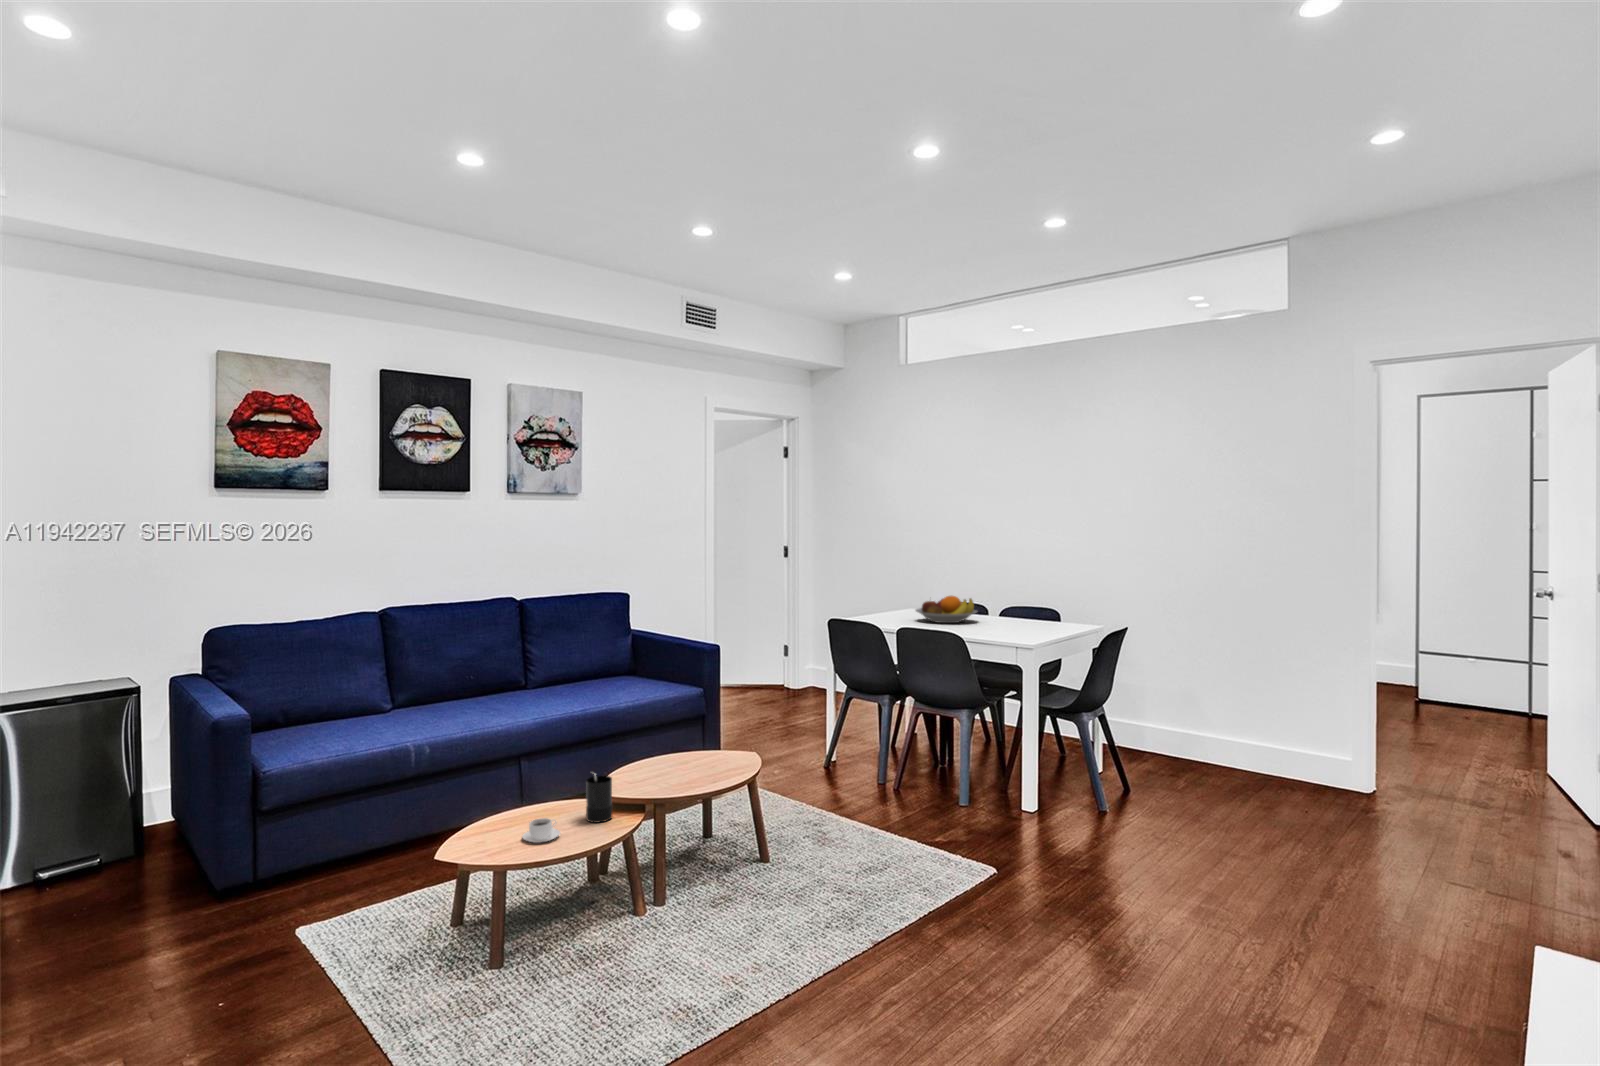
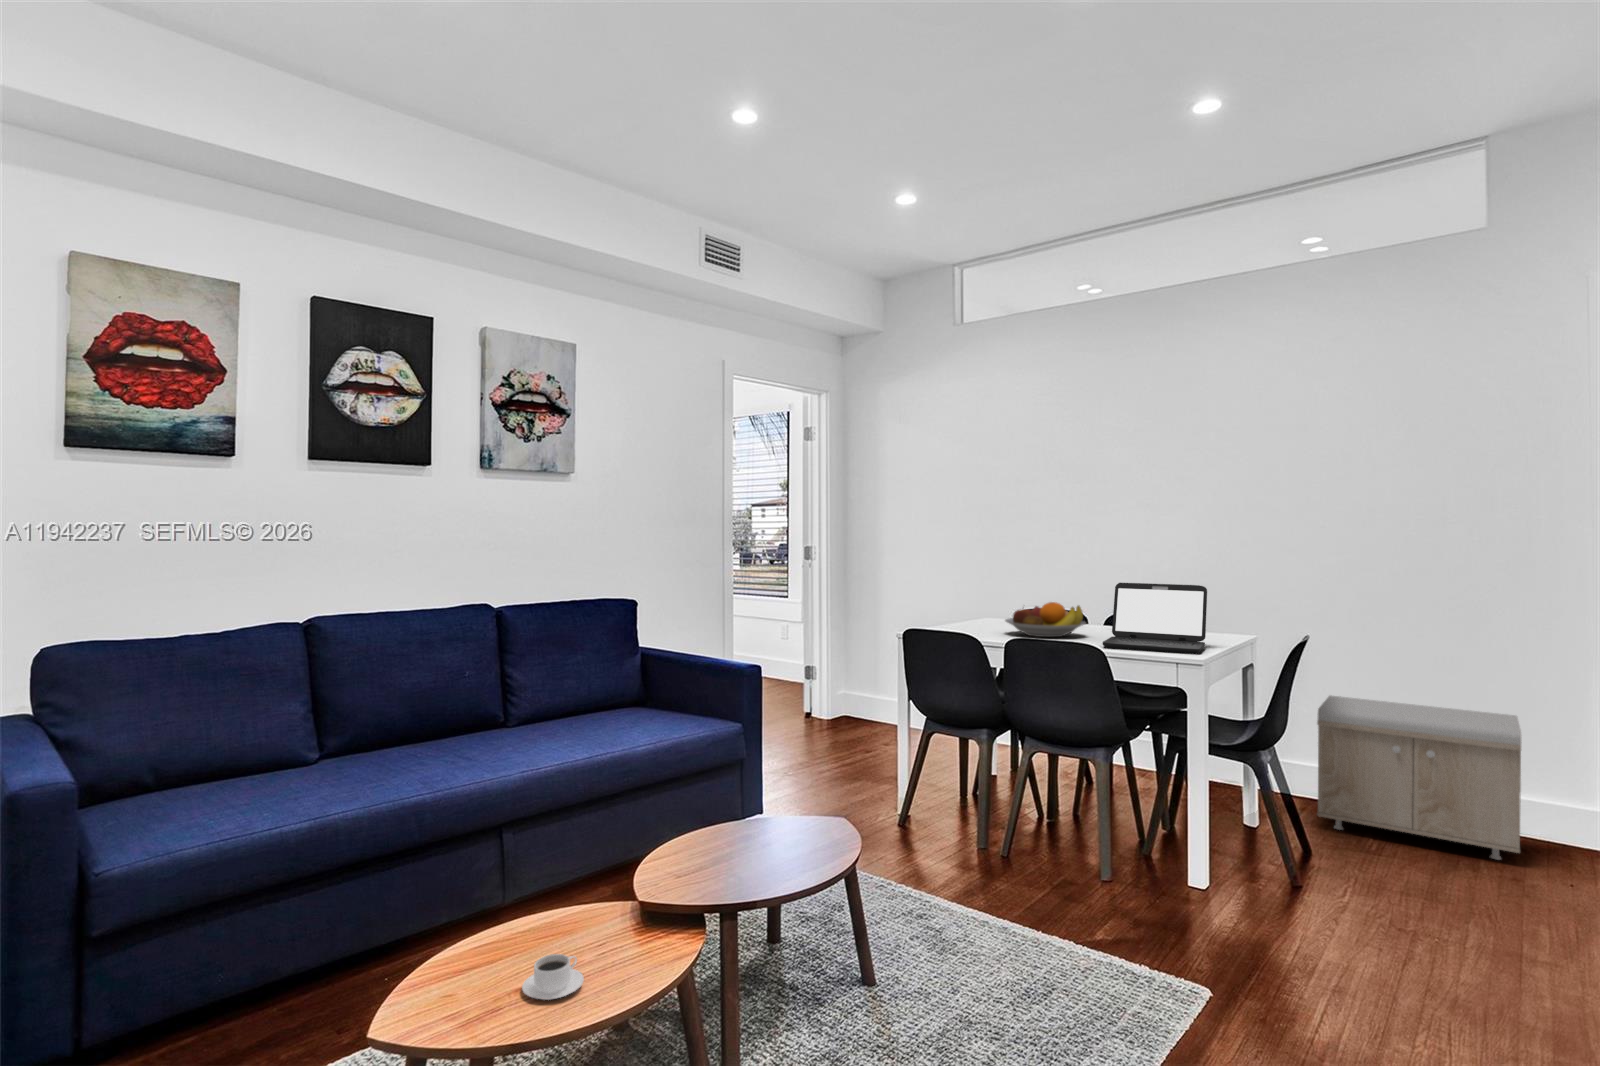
laptop: none [976,581,1060,636] -> present [1103,583,1207,654]
storage bench: none [1153,670,1307,795] -> present [1317,695,1521,860]
candle: present [586,775,612,823] -> none [619,869,659,953]

